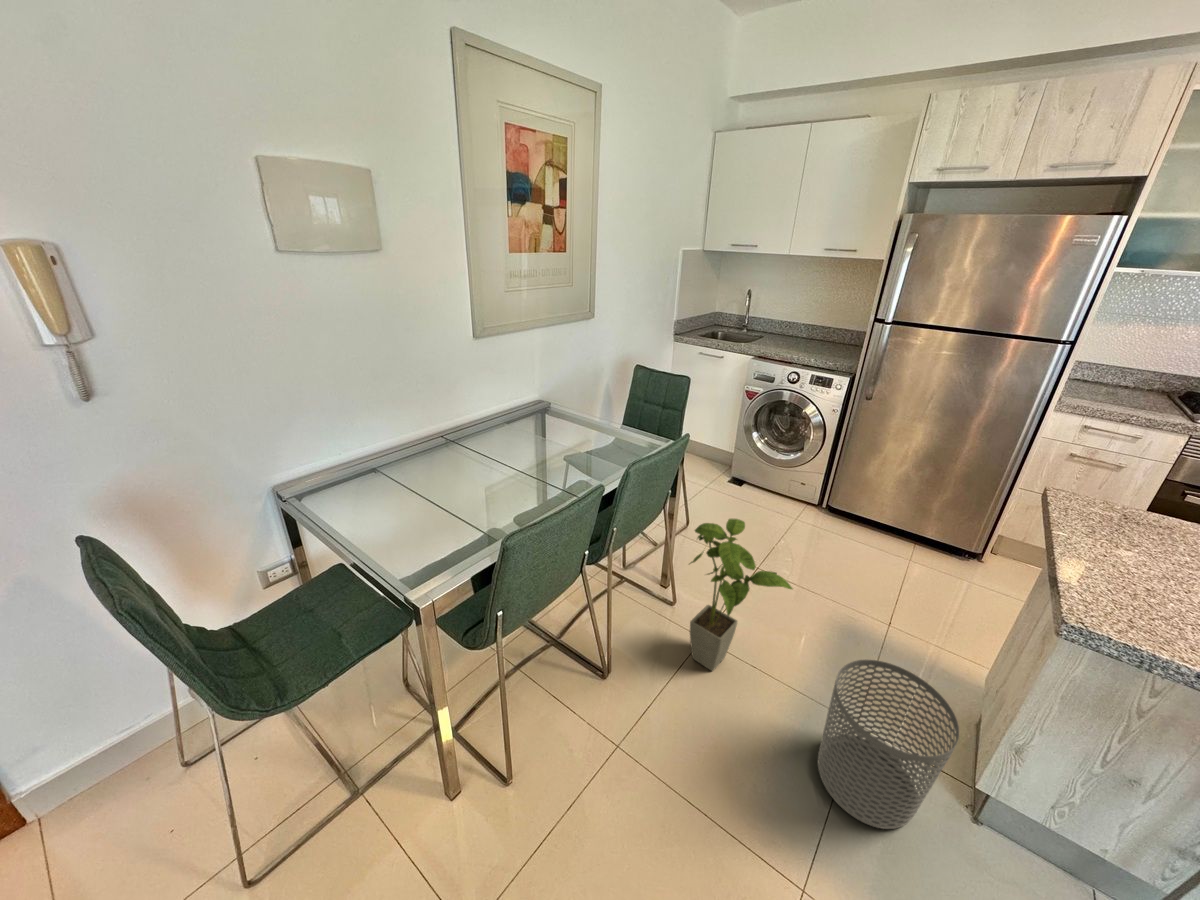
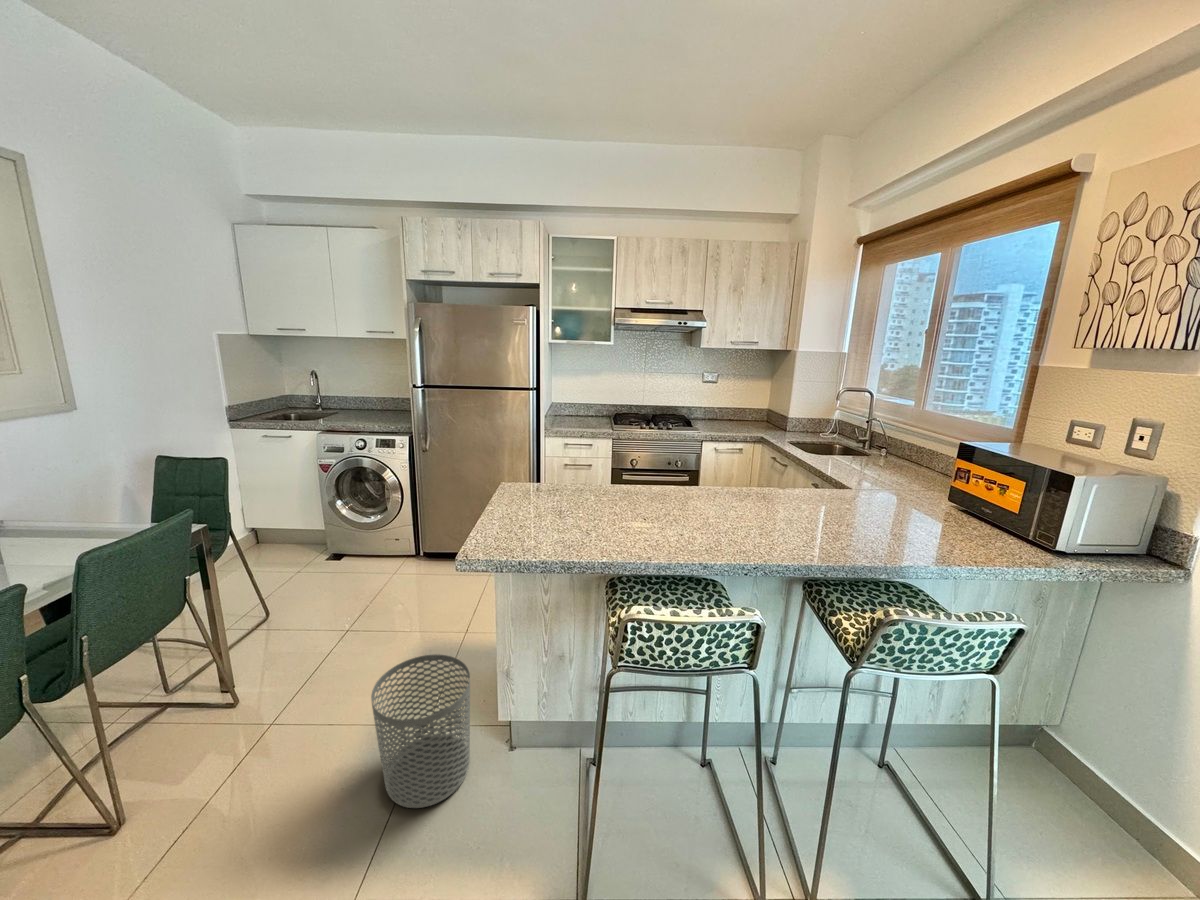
house plant: present [690,519,793,671] -> none [202,577,338,754]

